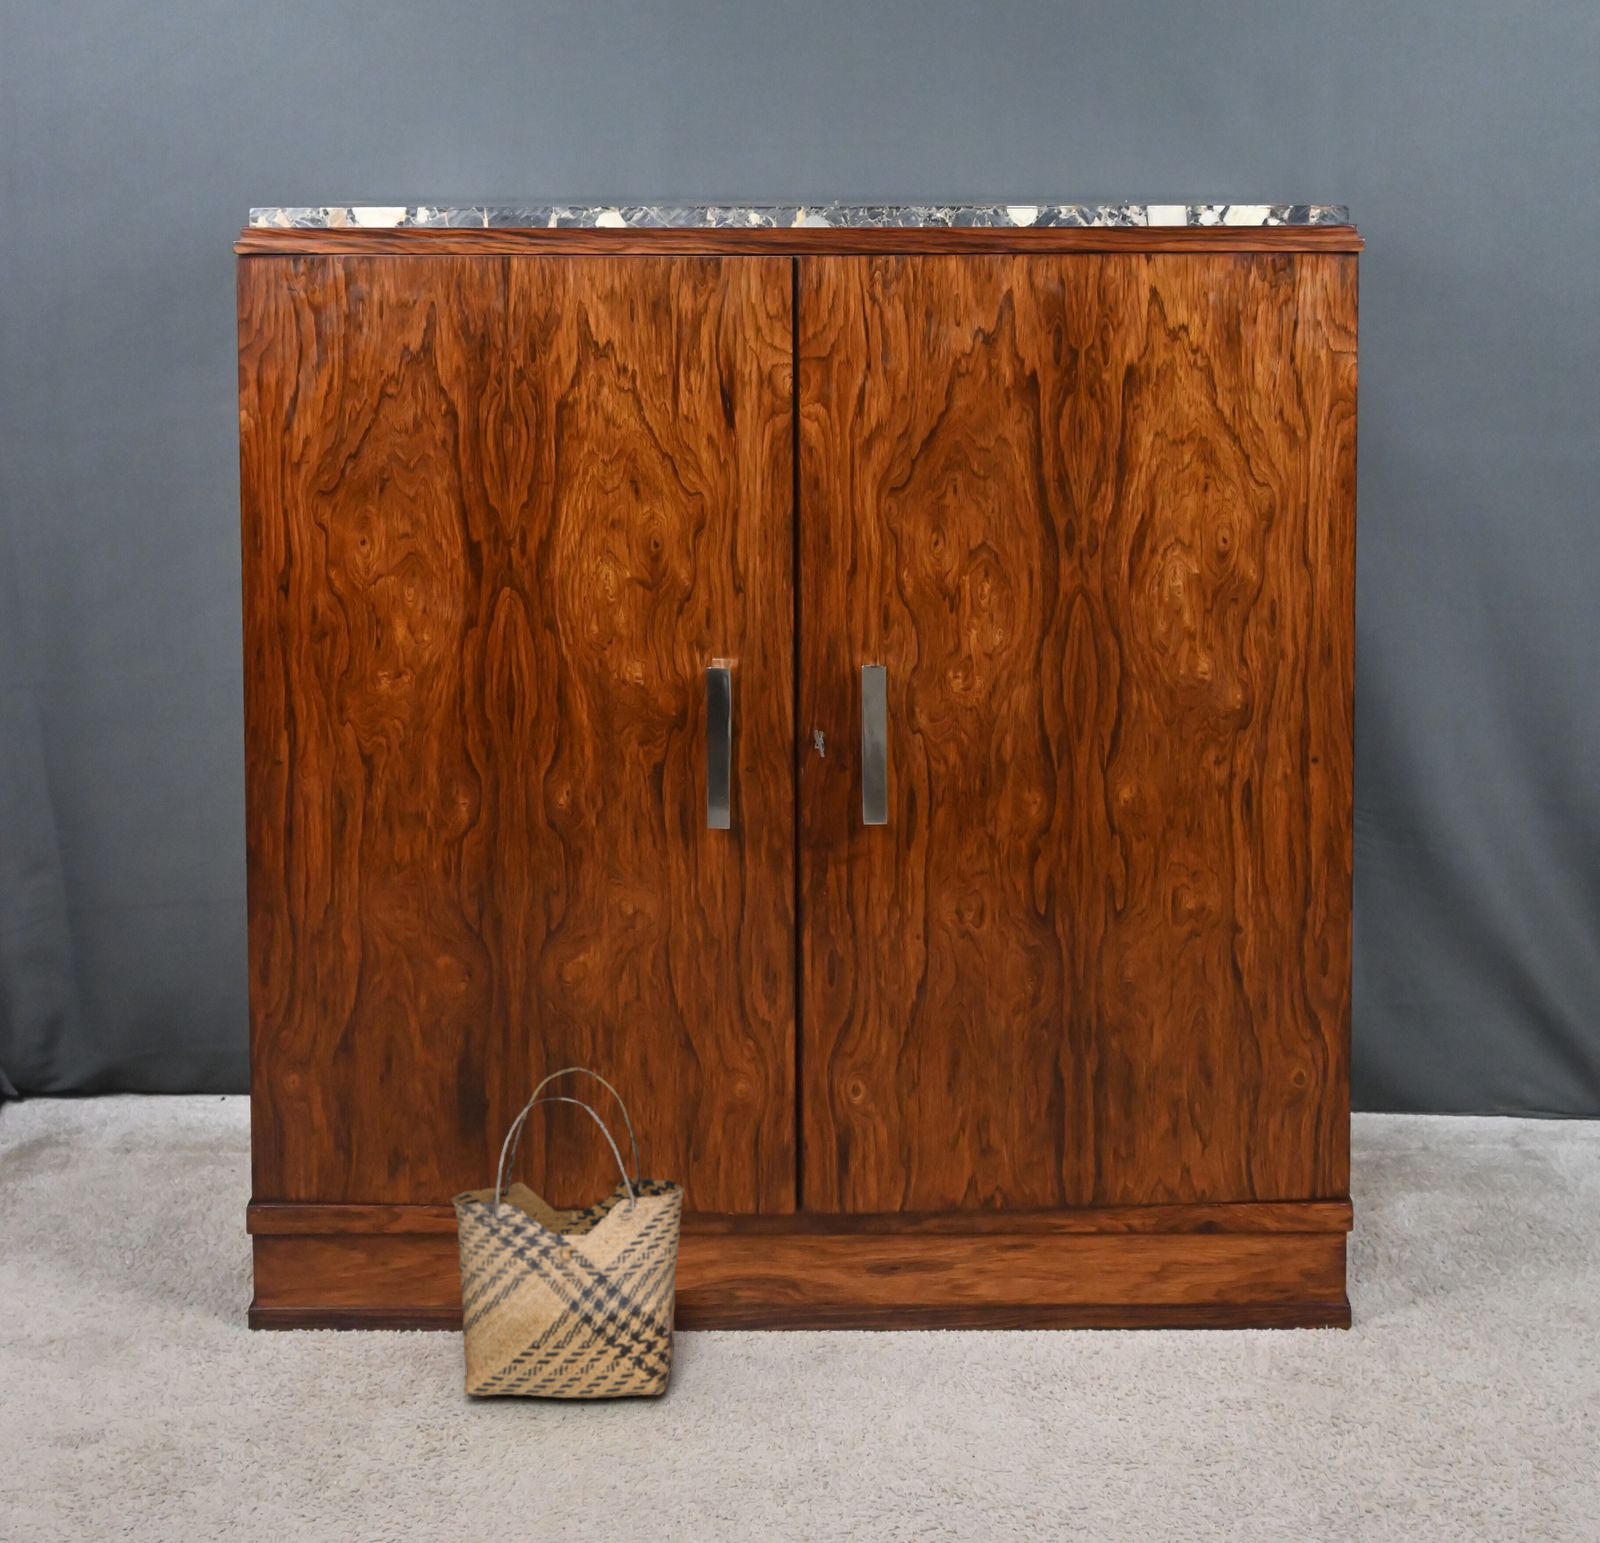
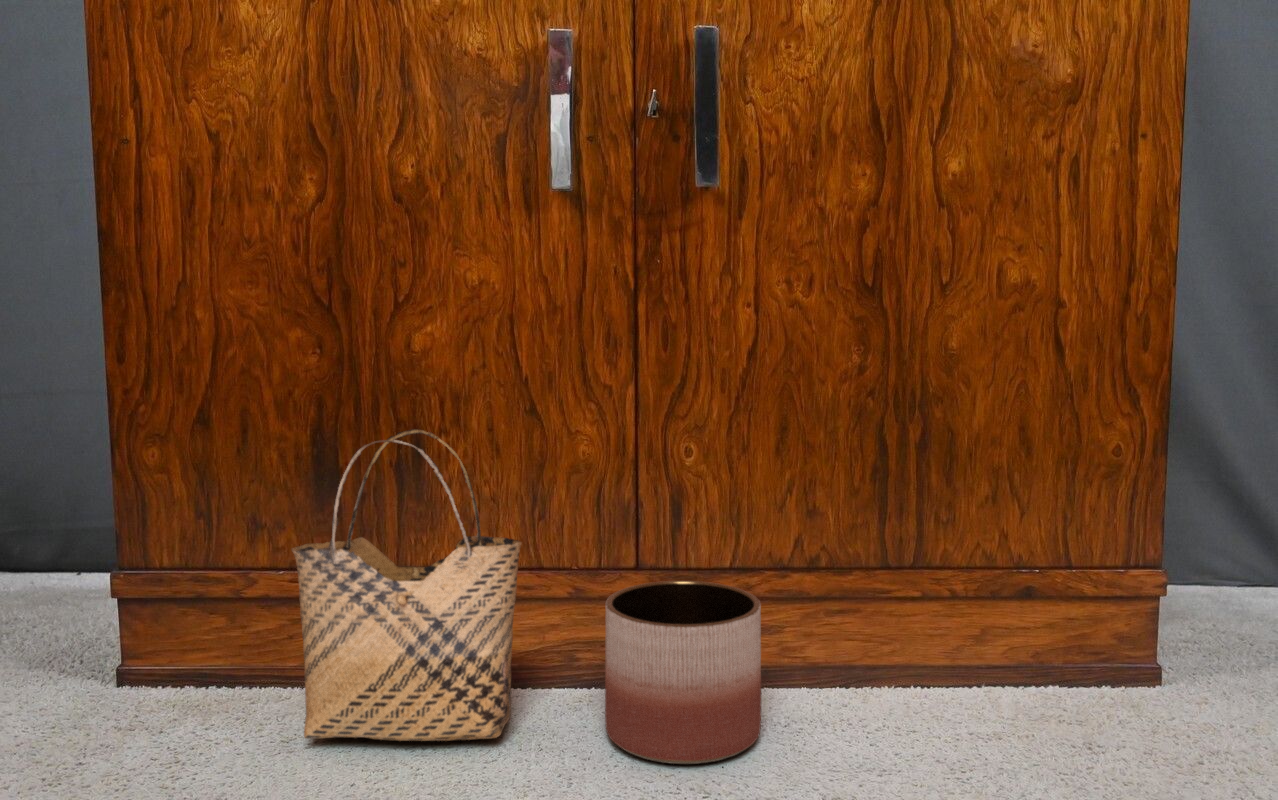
planter: none [771,1222,929,1422] -> present [605,581,761,764]

